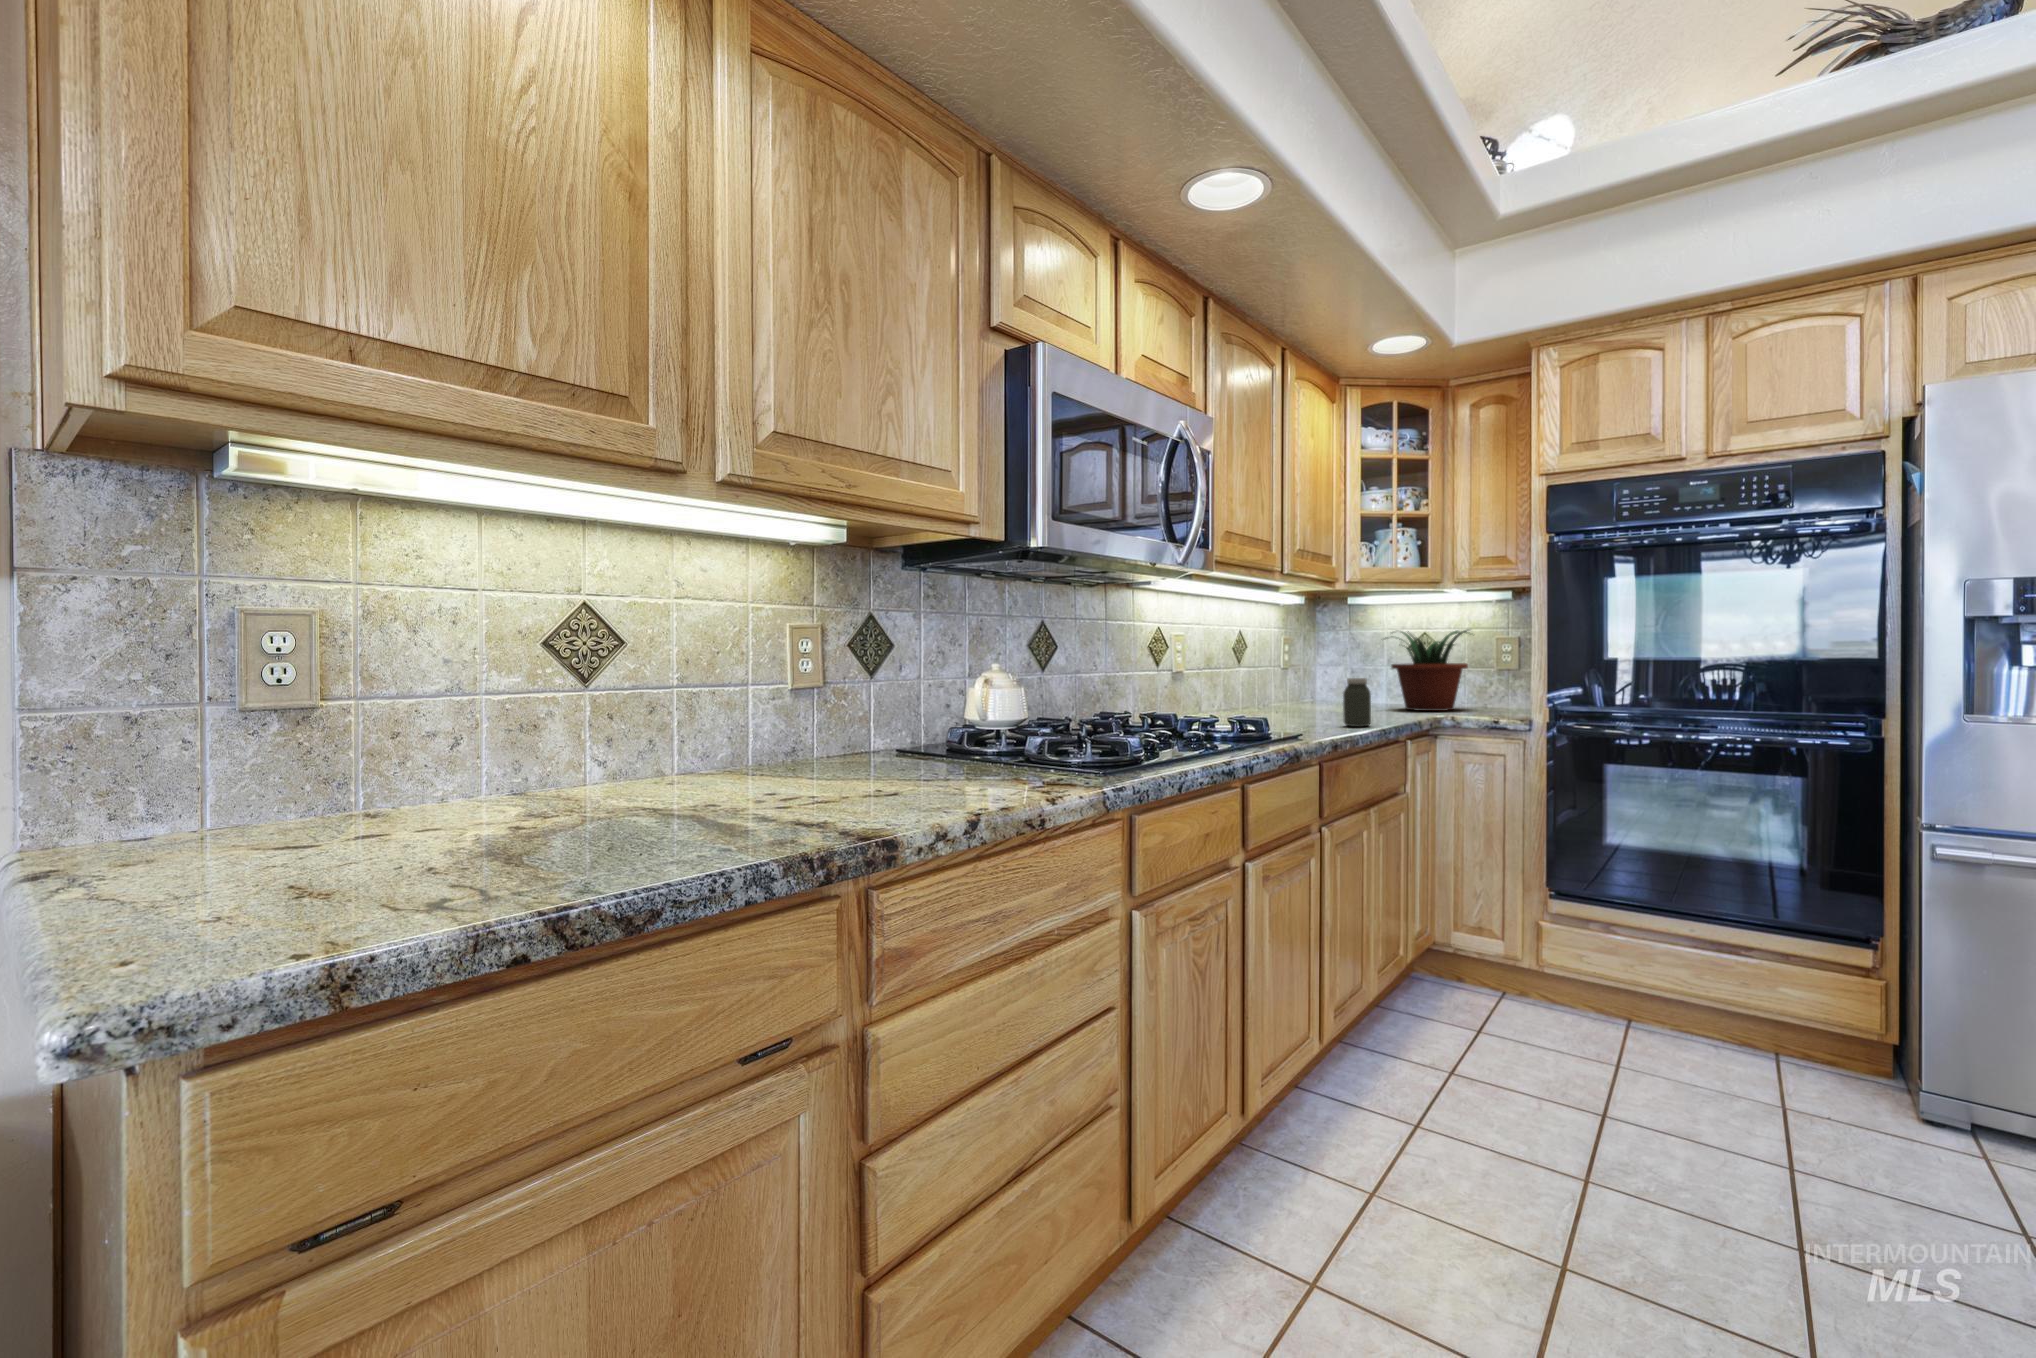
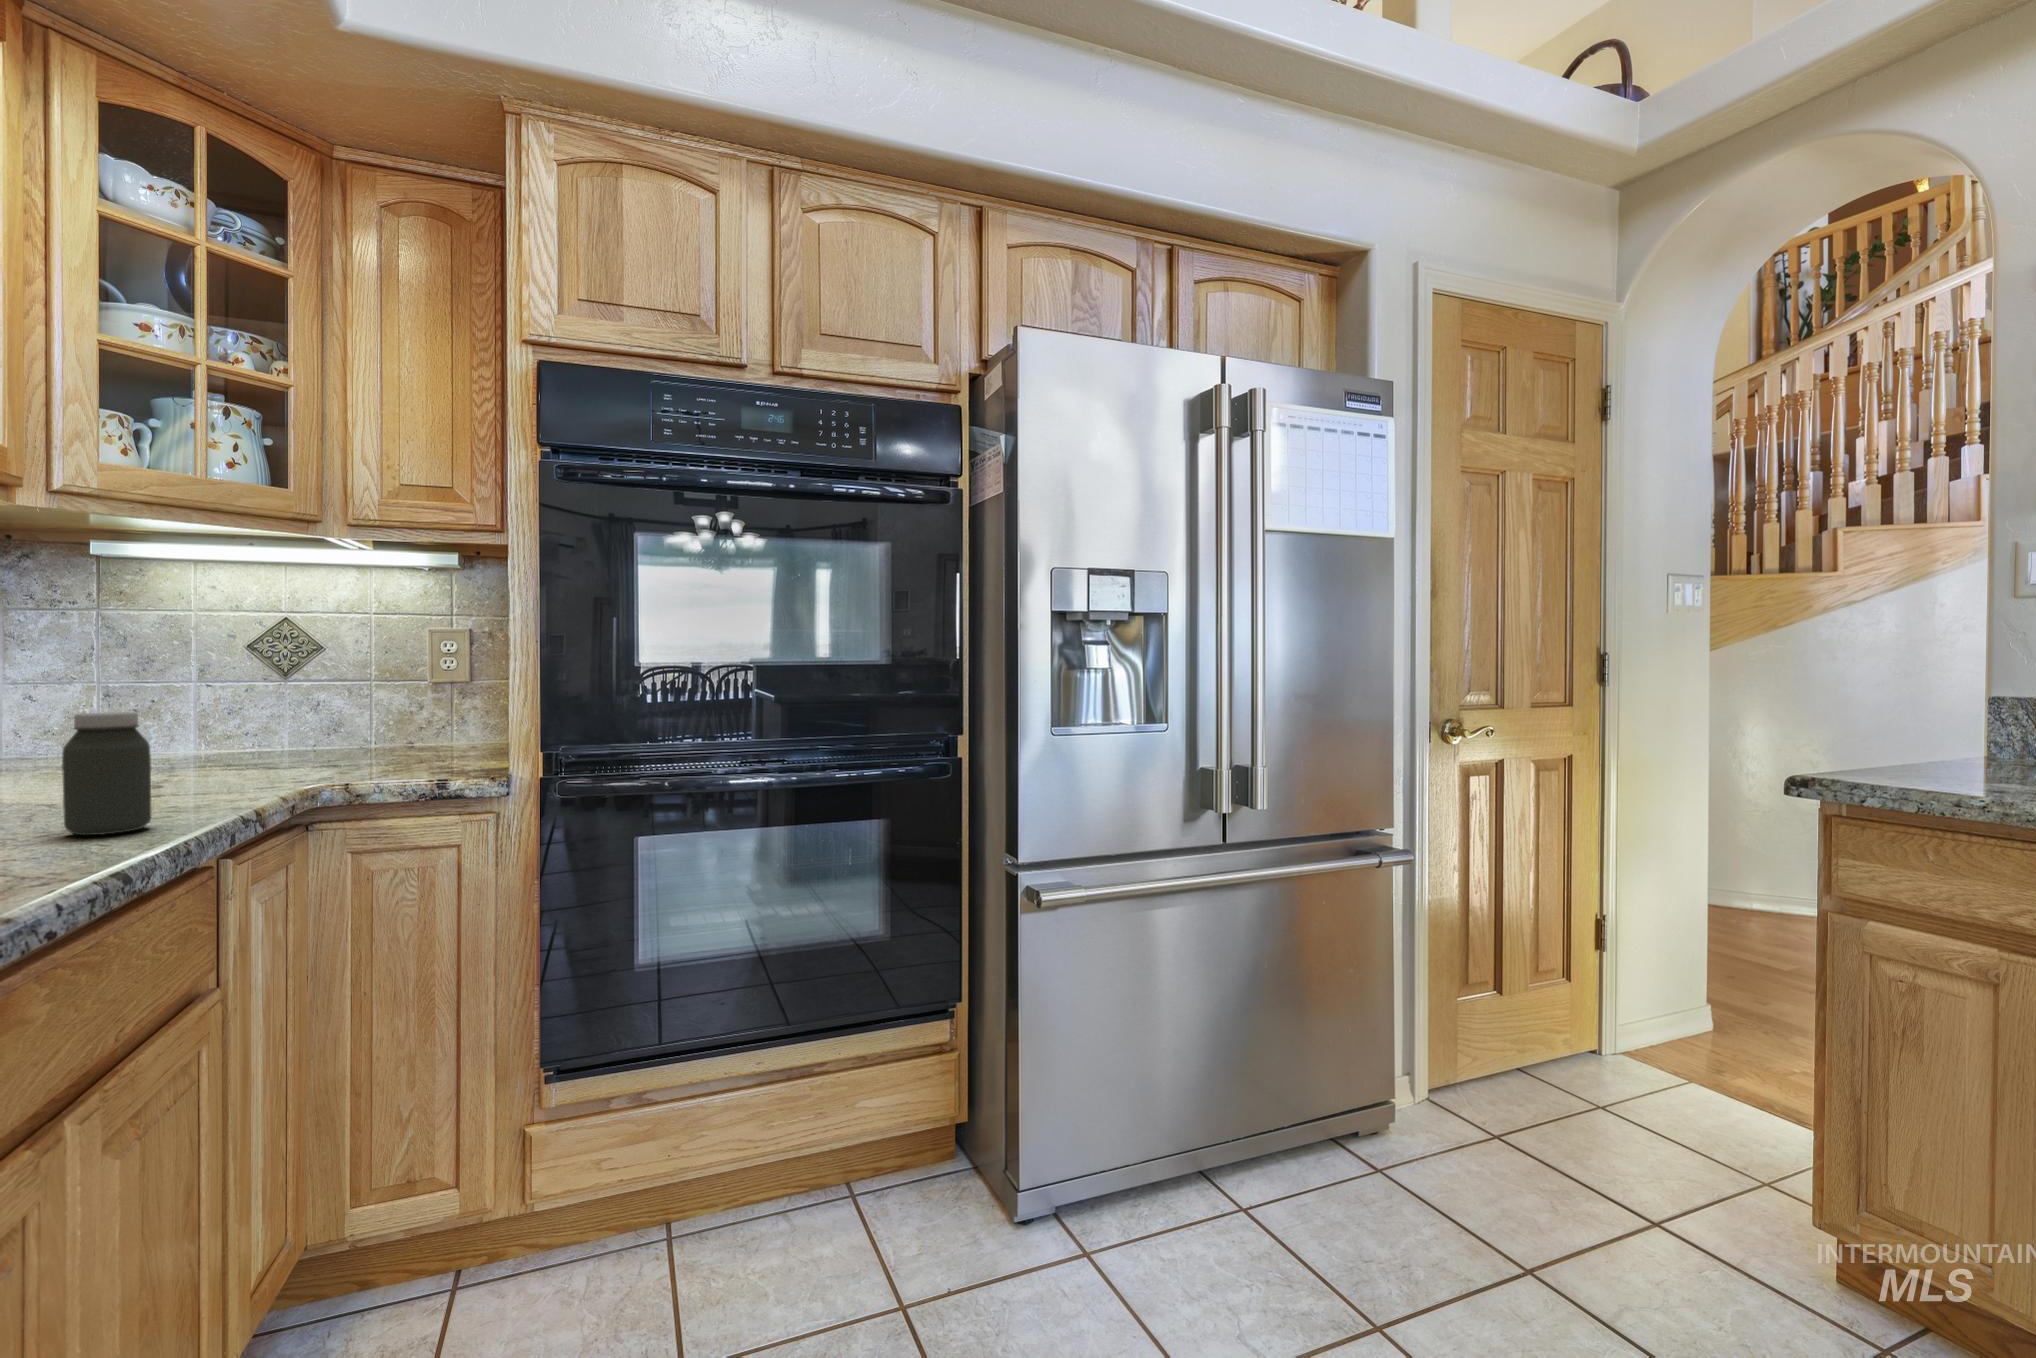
potted plant: present [1391,630,1468,711] -> none [179,610,381,764]

